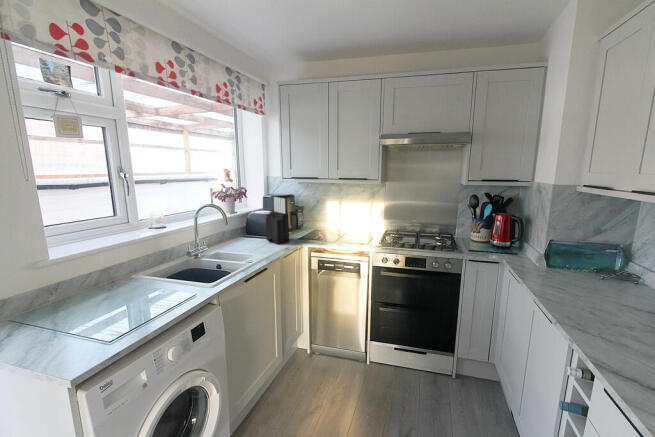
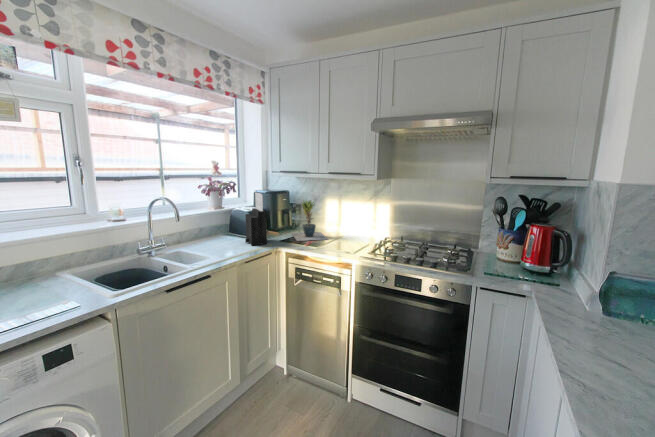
potted plant: none [300,201,337,238] -> present [293,200,328,241]

